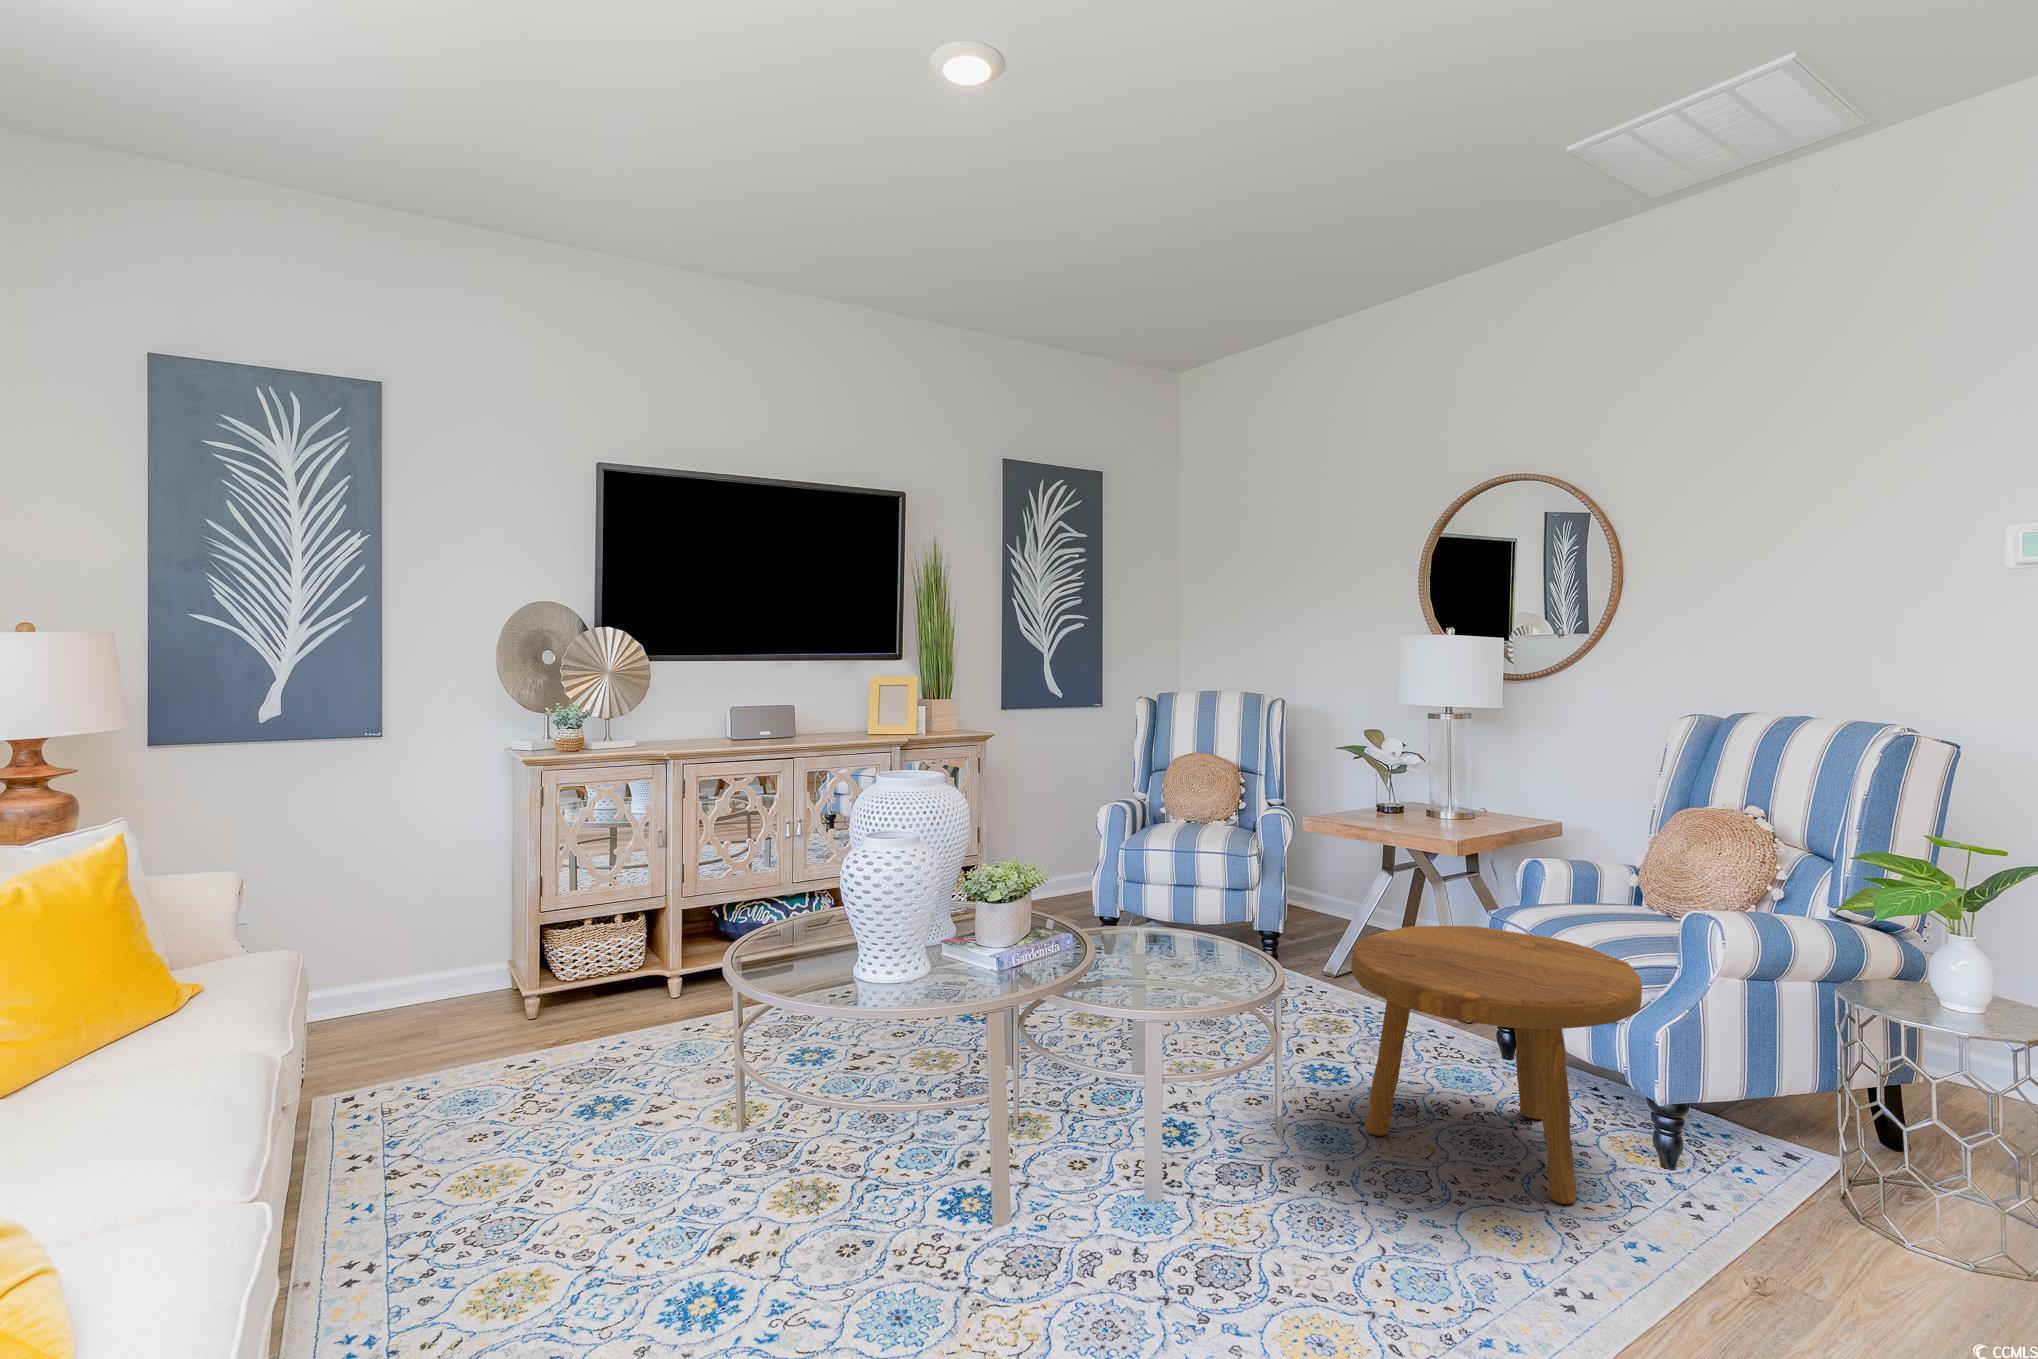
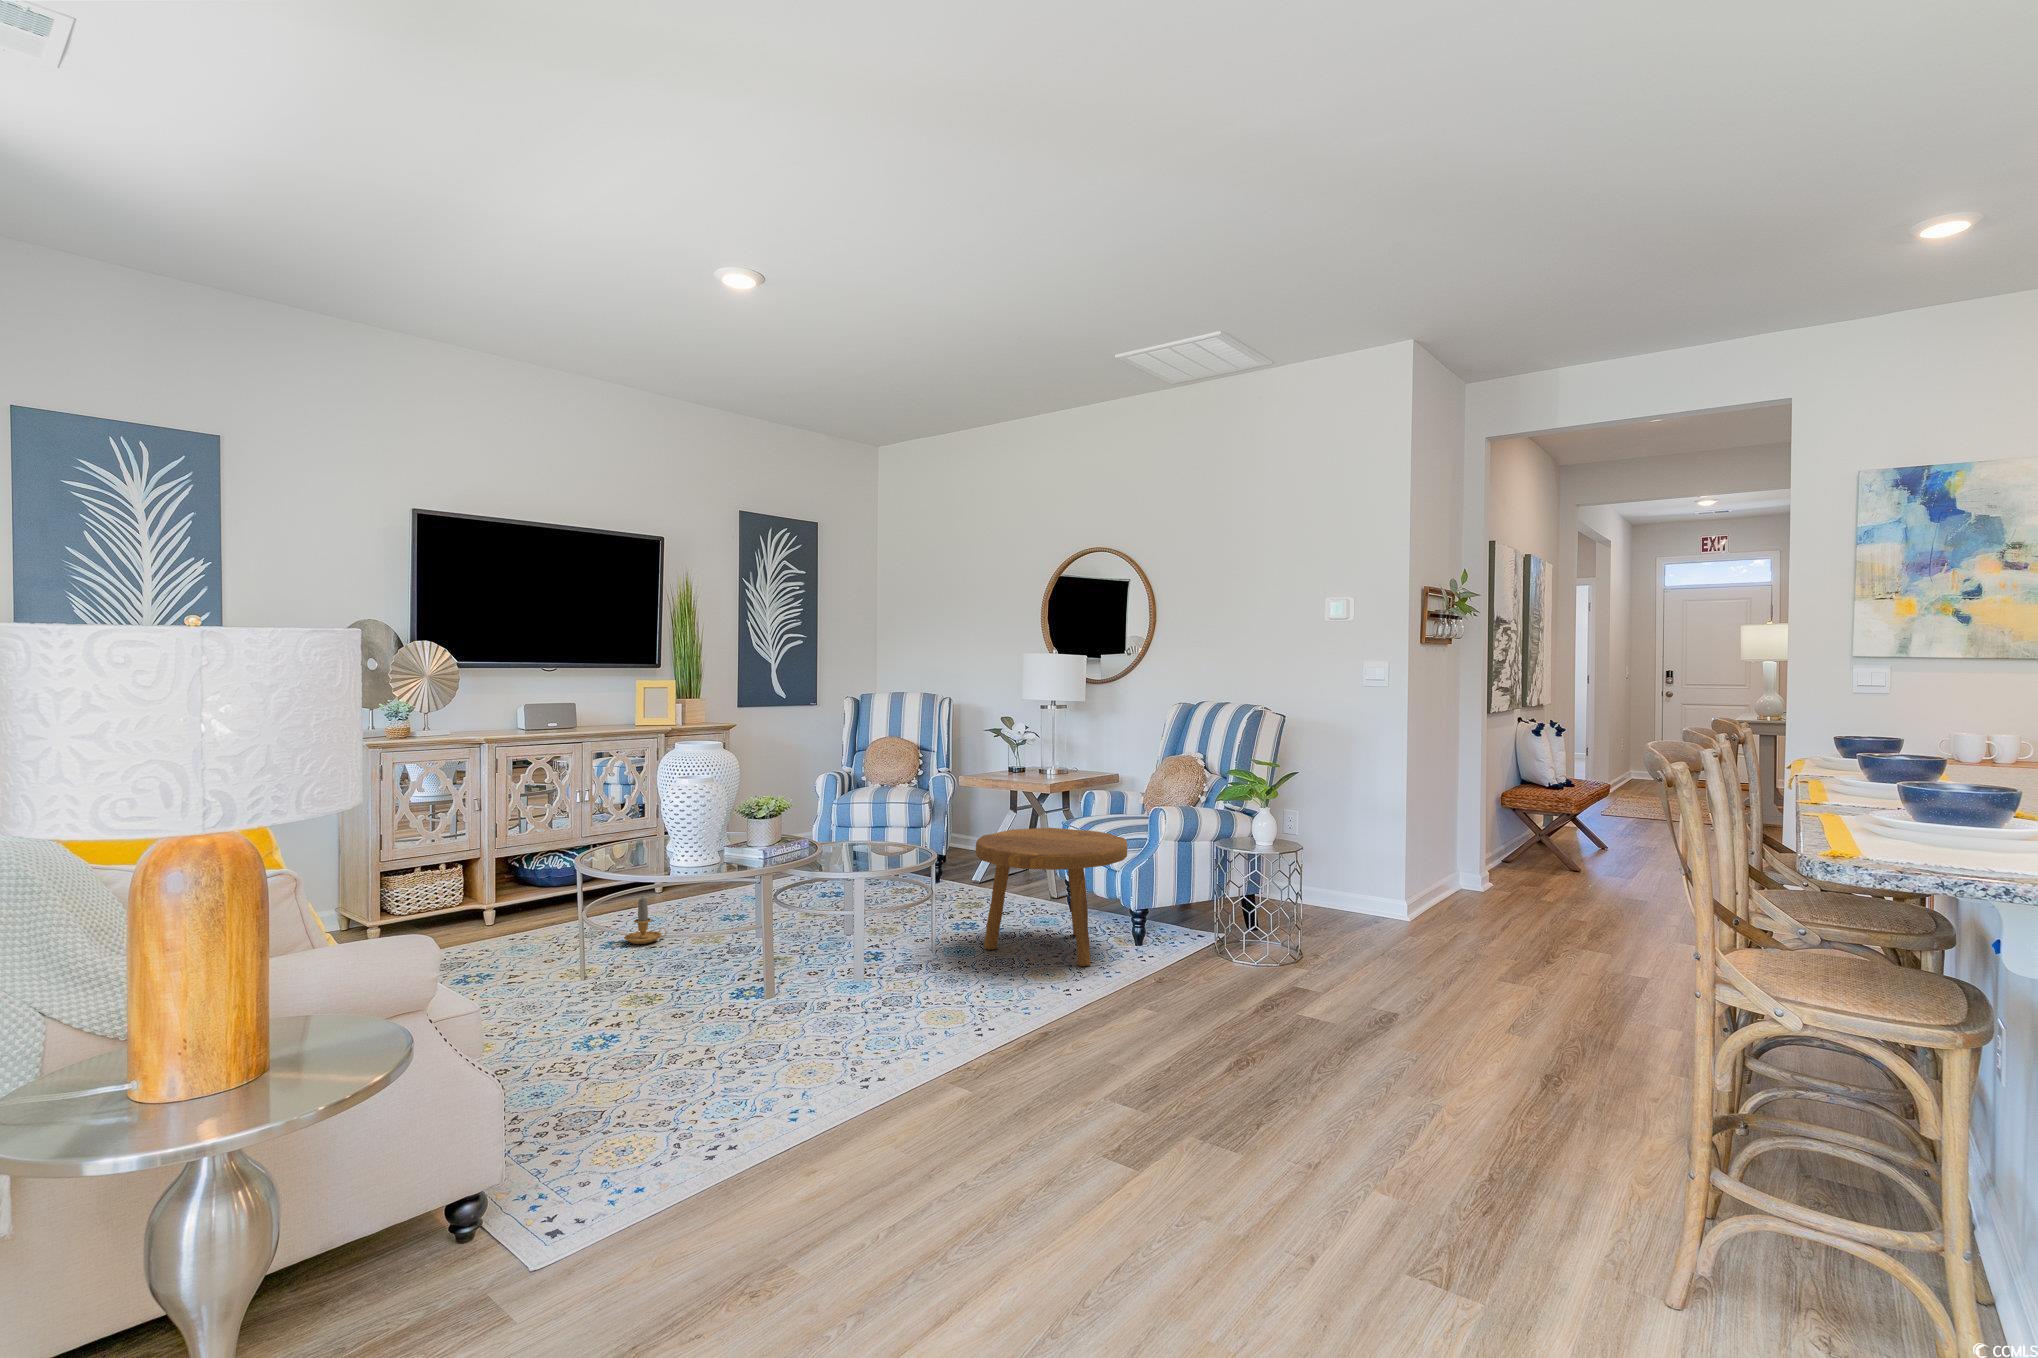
candle: none [818,993,875,1064] -> present [624,898,667,944]

